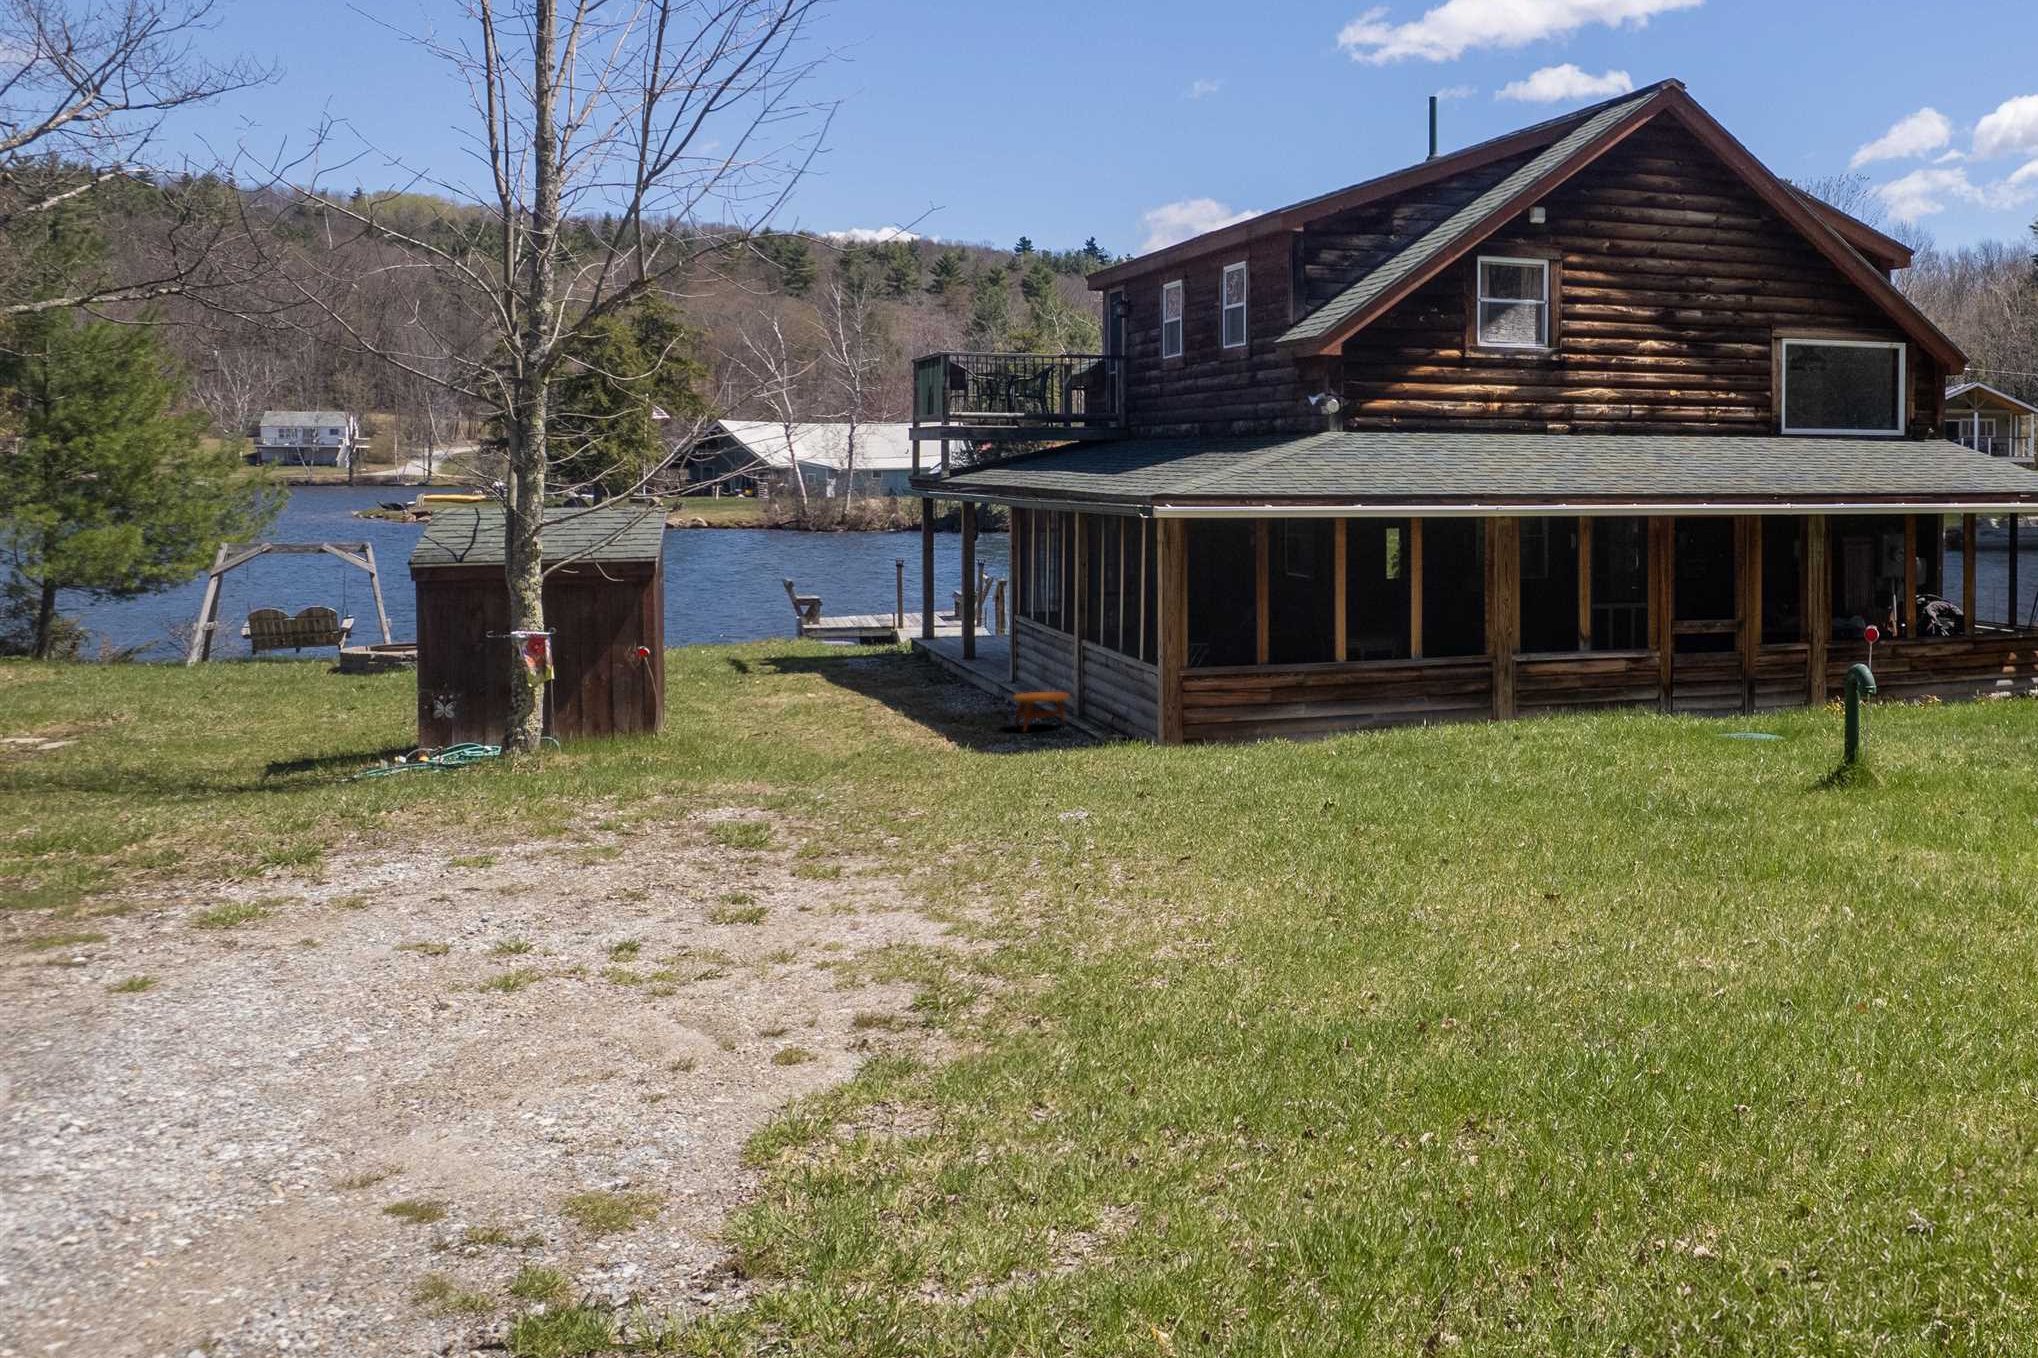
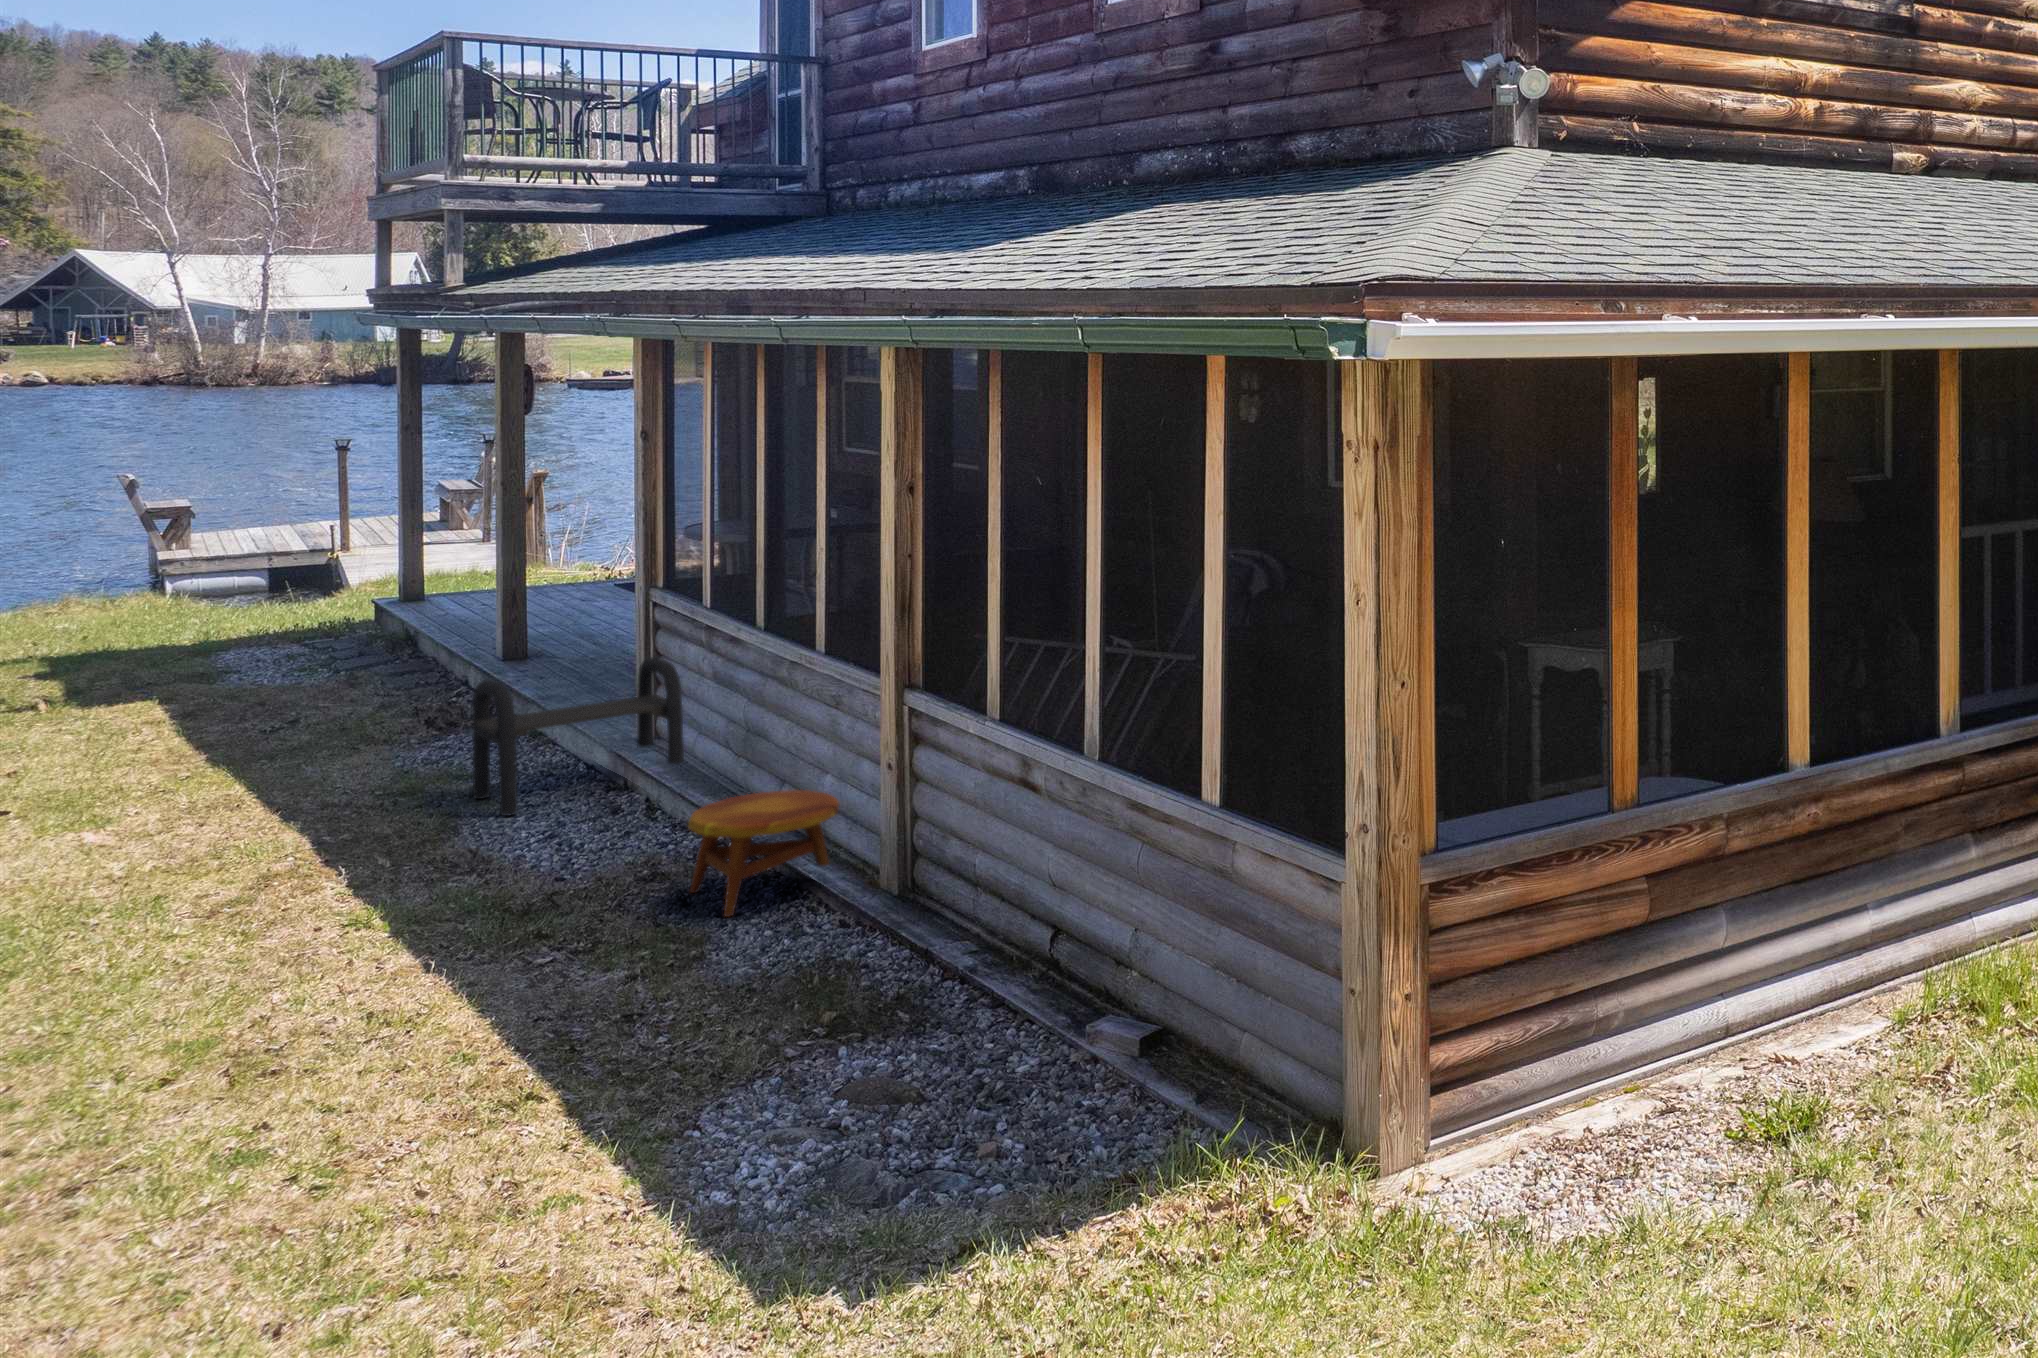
bench: none [943,649,1027,709] -> present [472,657,684,816]

